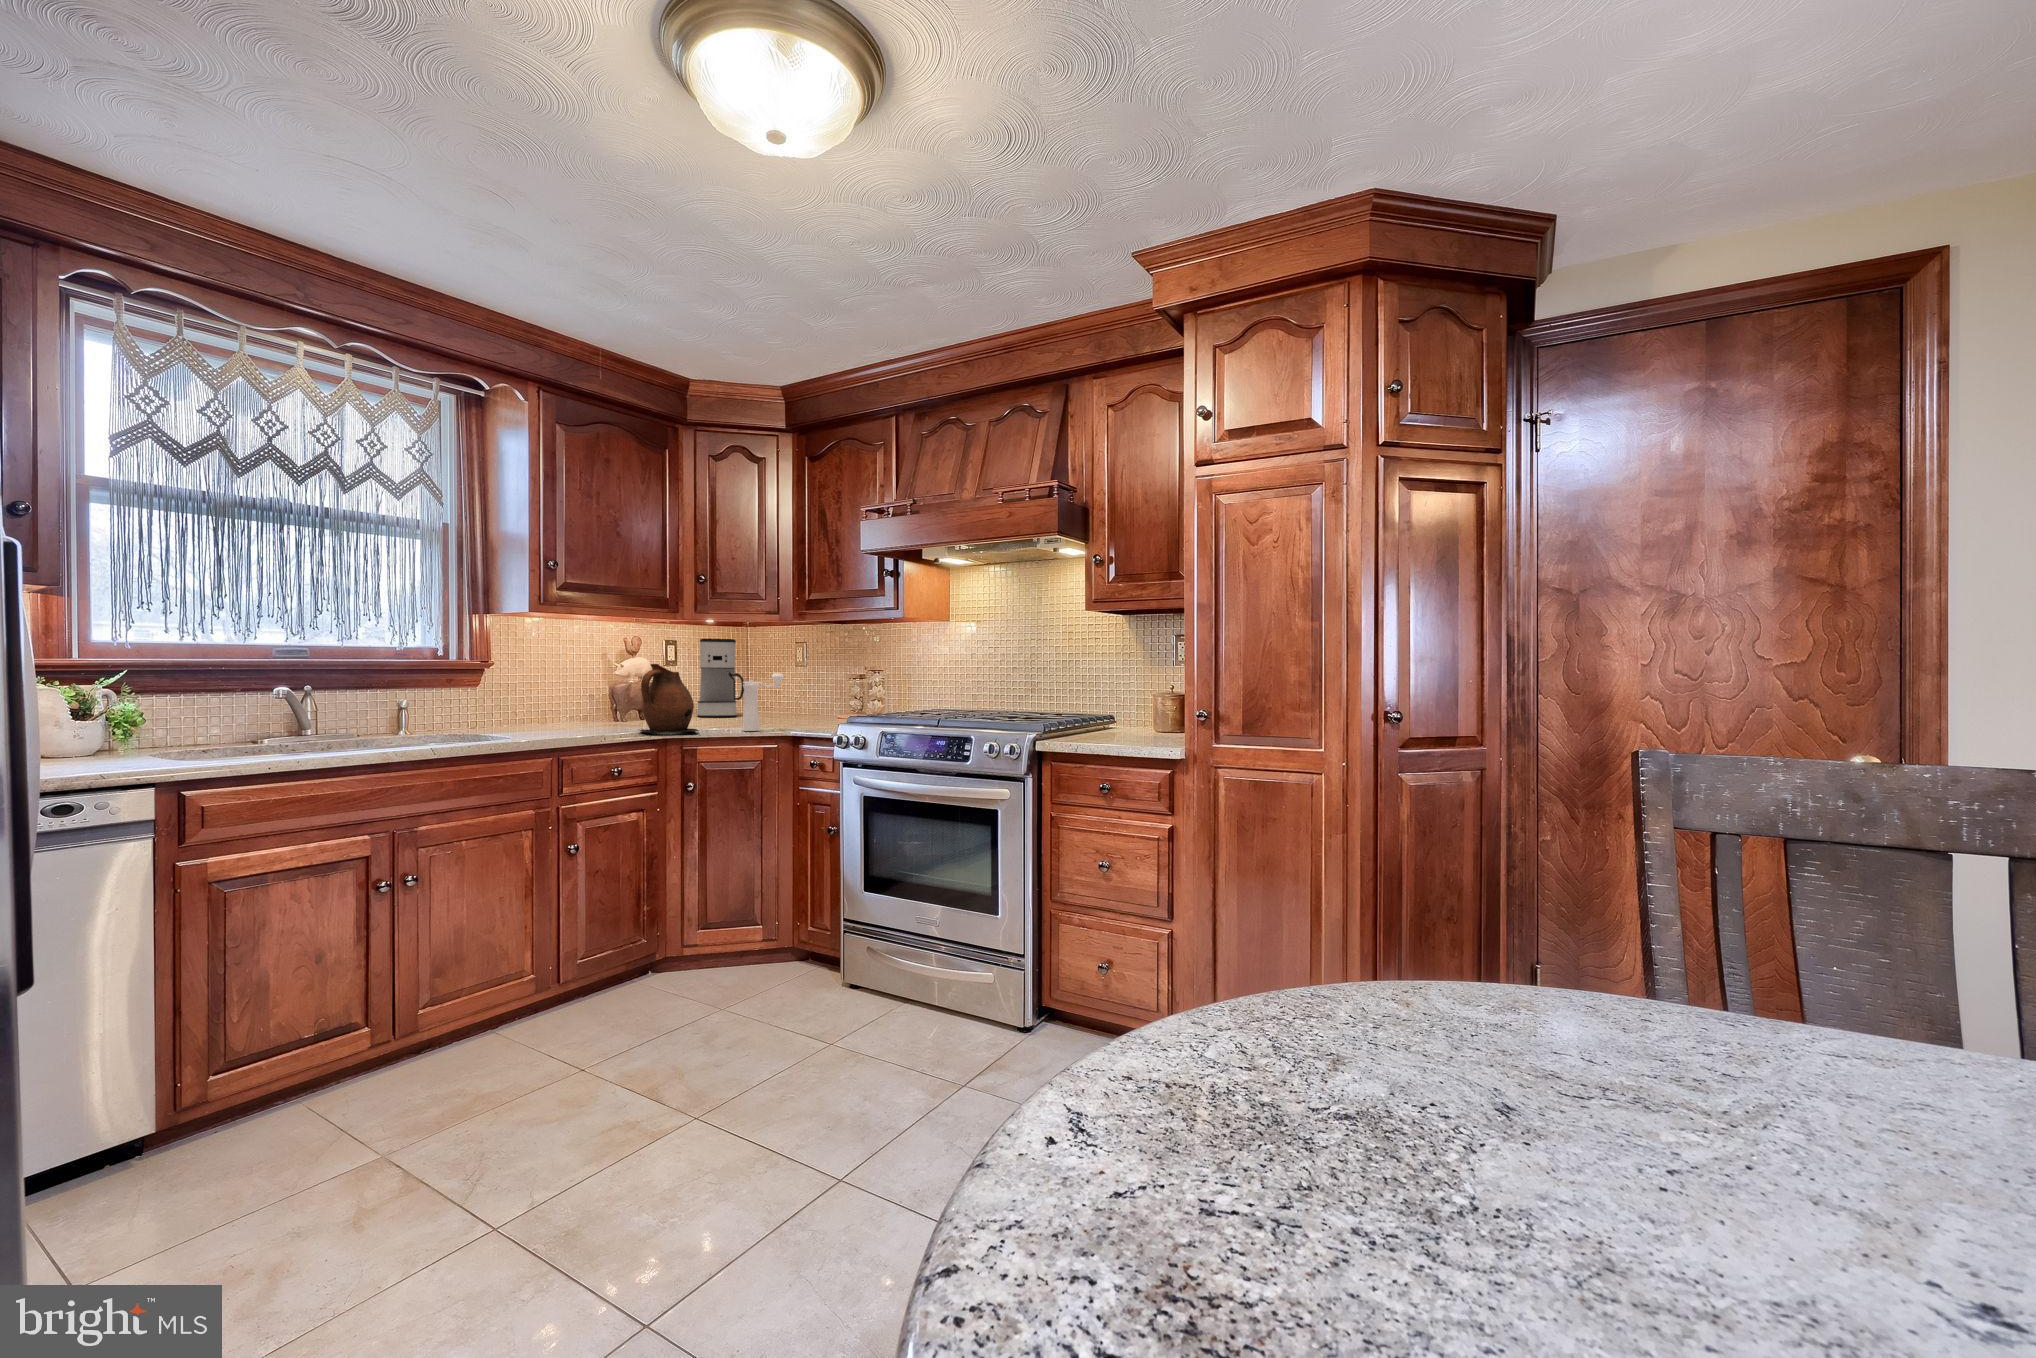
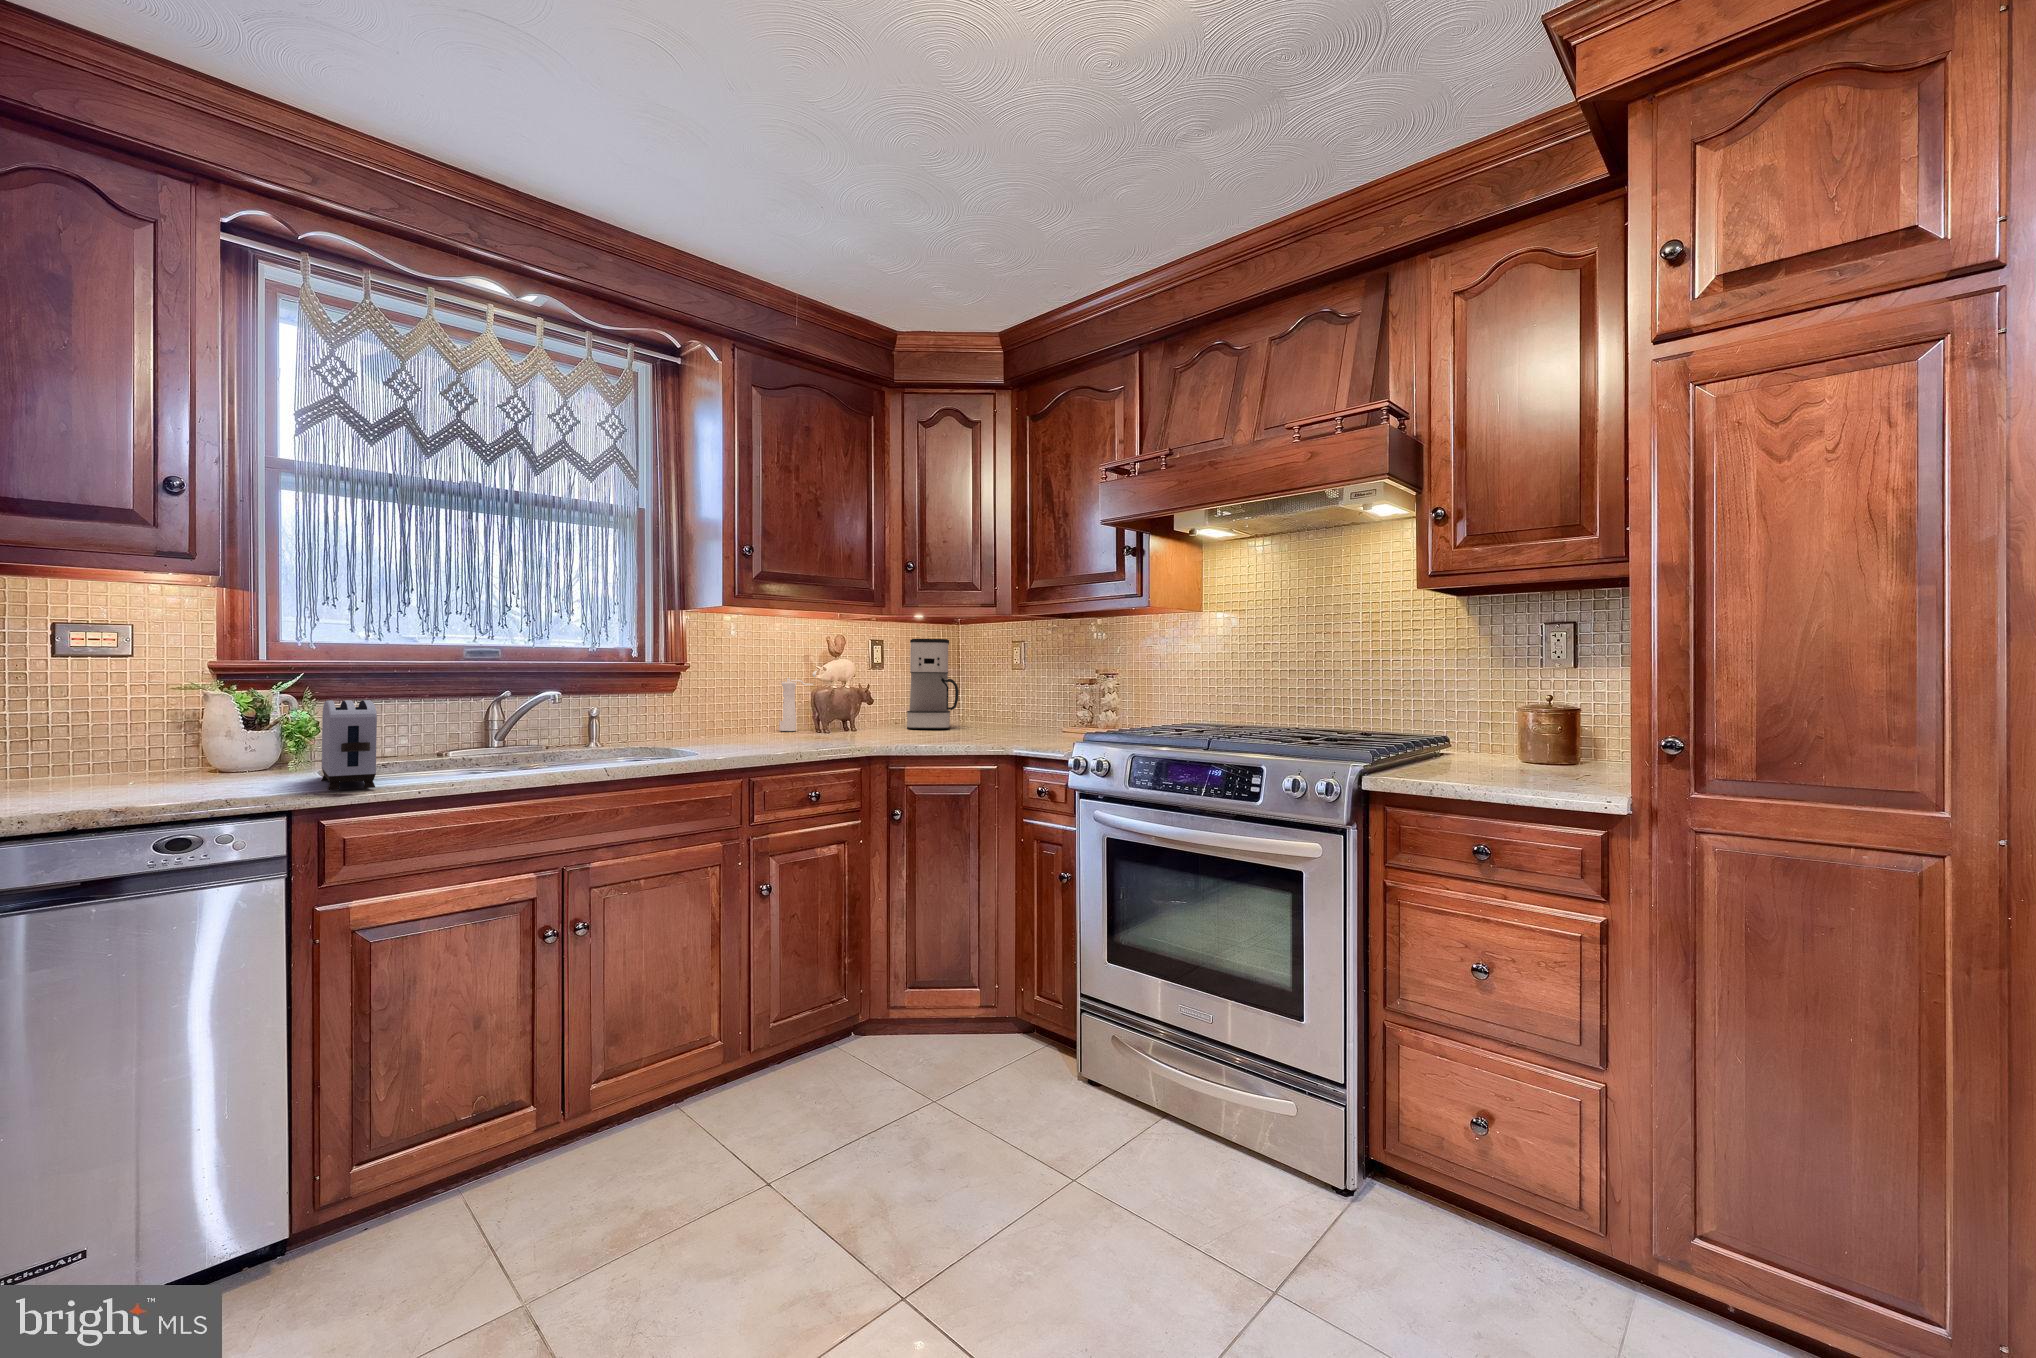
ceramic pitcher: present [639,664,698,733] -> none [838,667,908,750]
pepper mill: present [743,673,784,731] -> present [779,671,817,731]
toaster: none [165,694,231,769] -> present [321,700,377,790]

